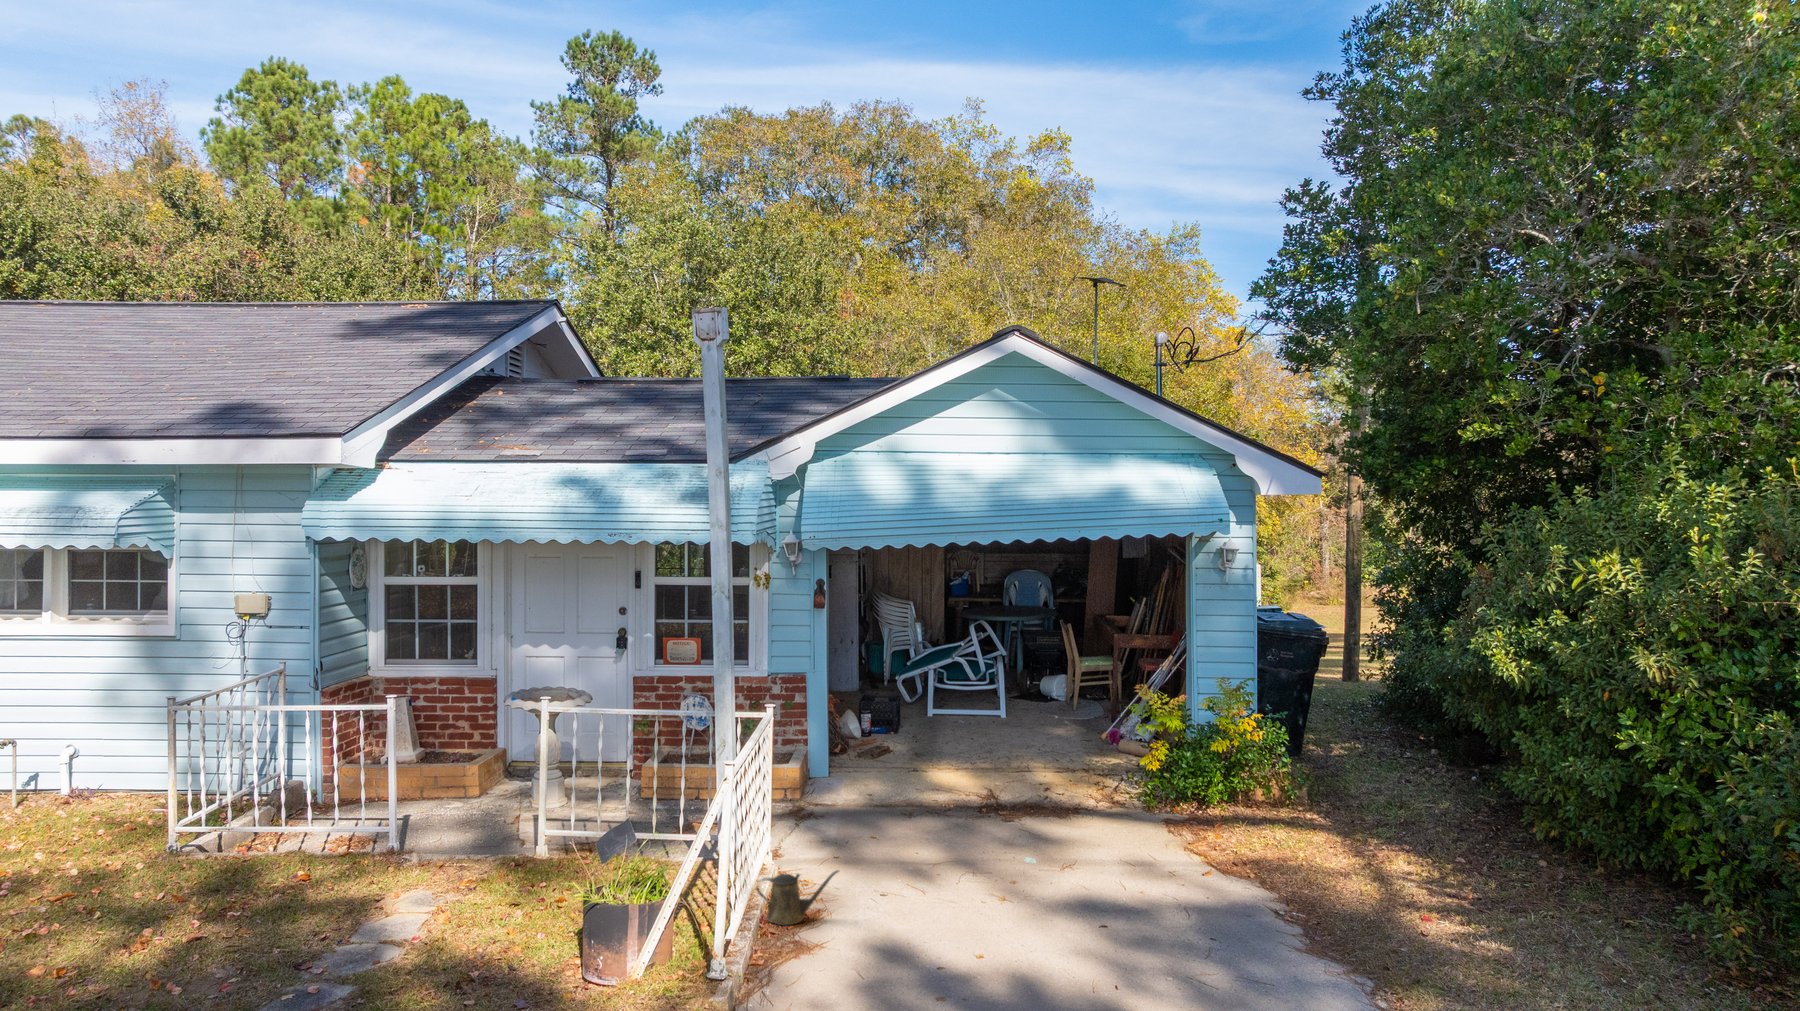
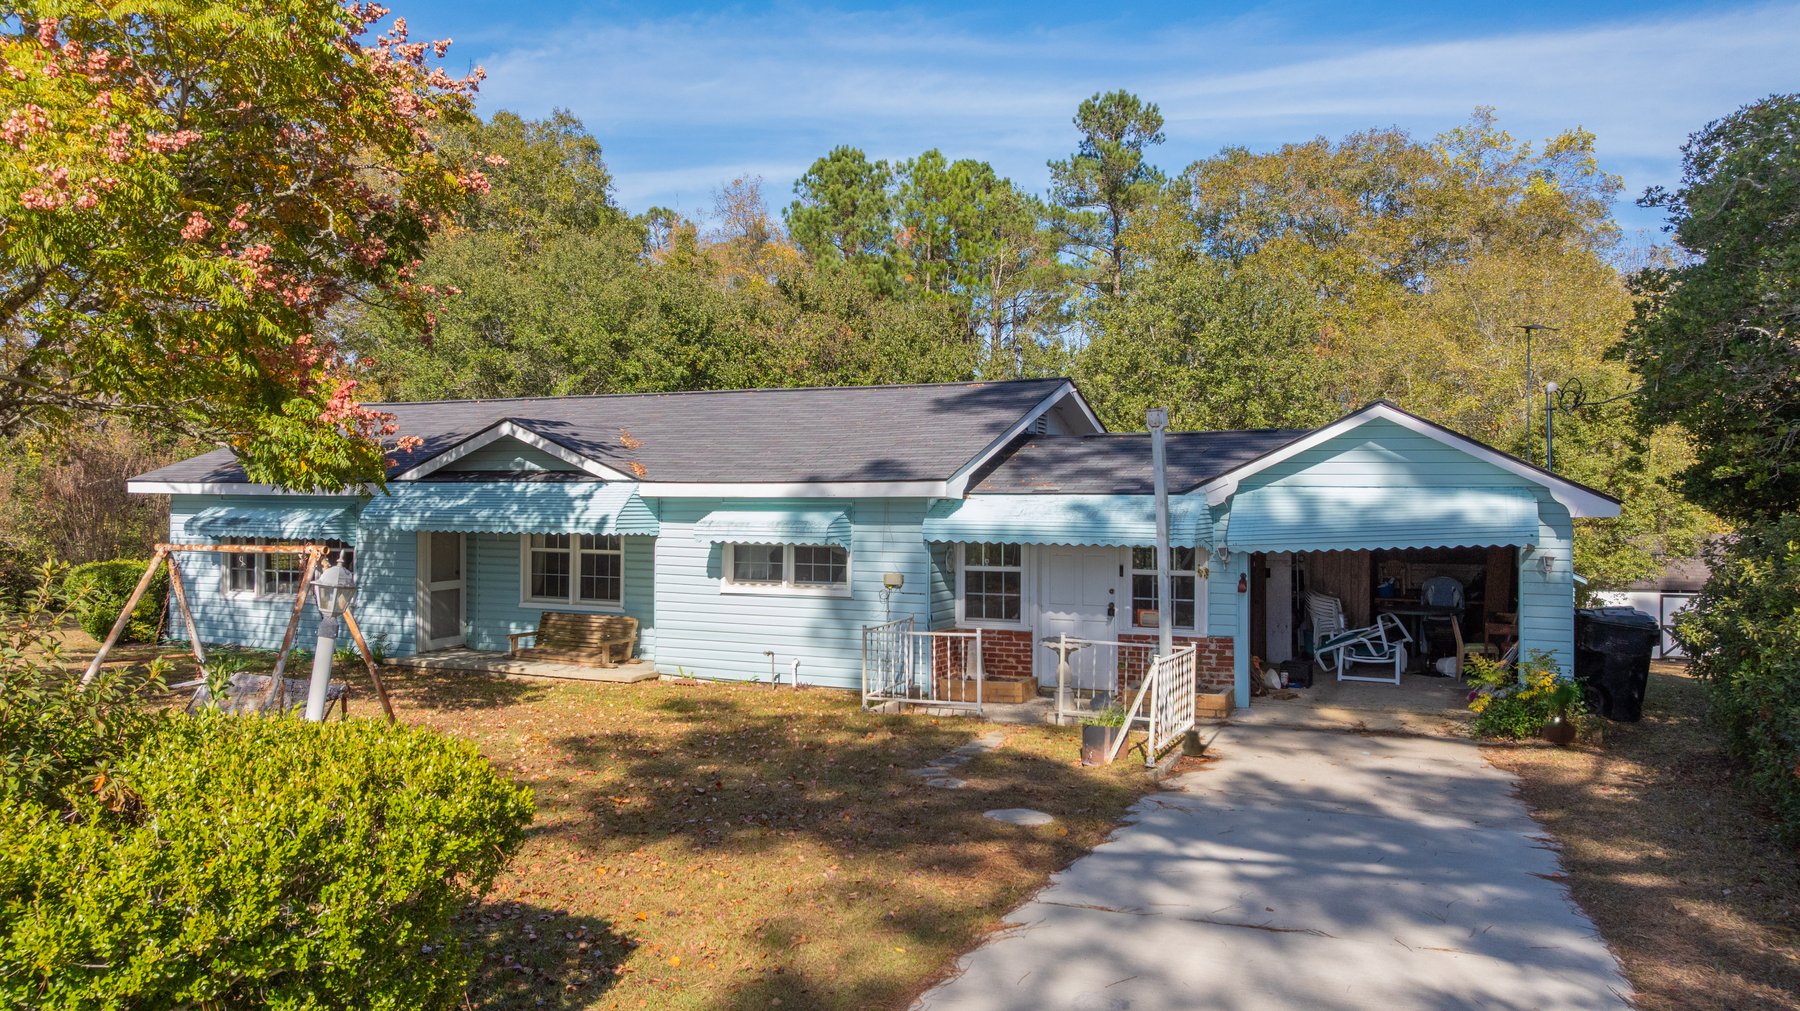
potted tree: none [1242,718,1300,814] -> present [1543,682,1580,745]

